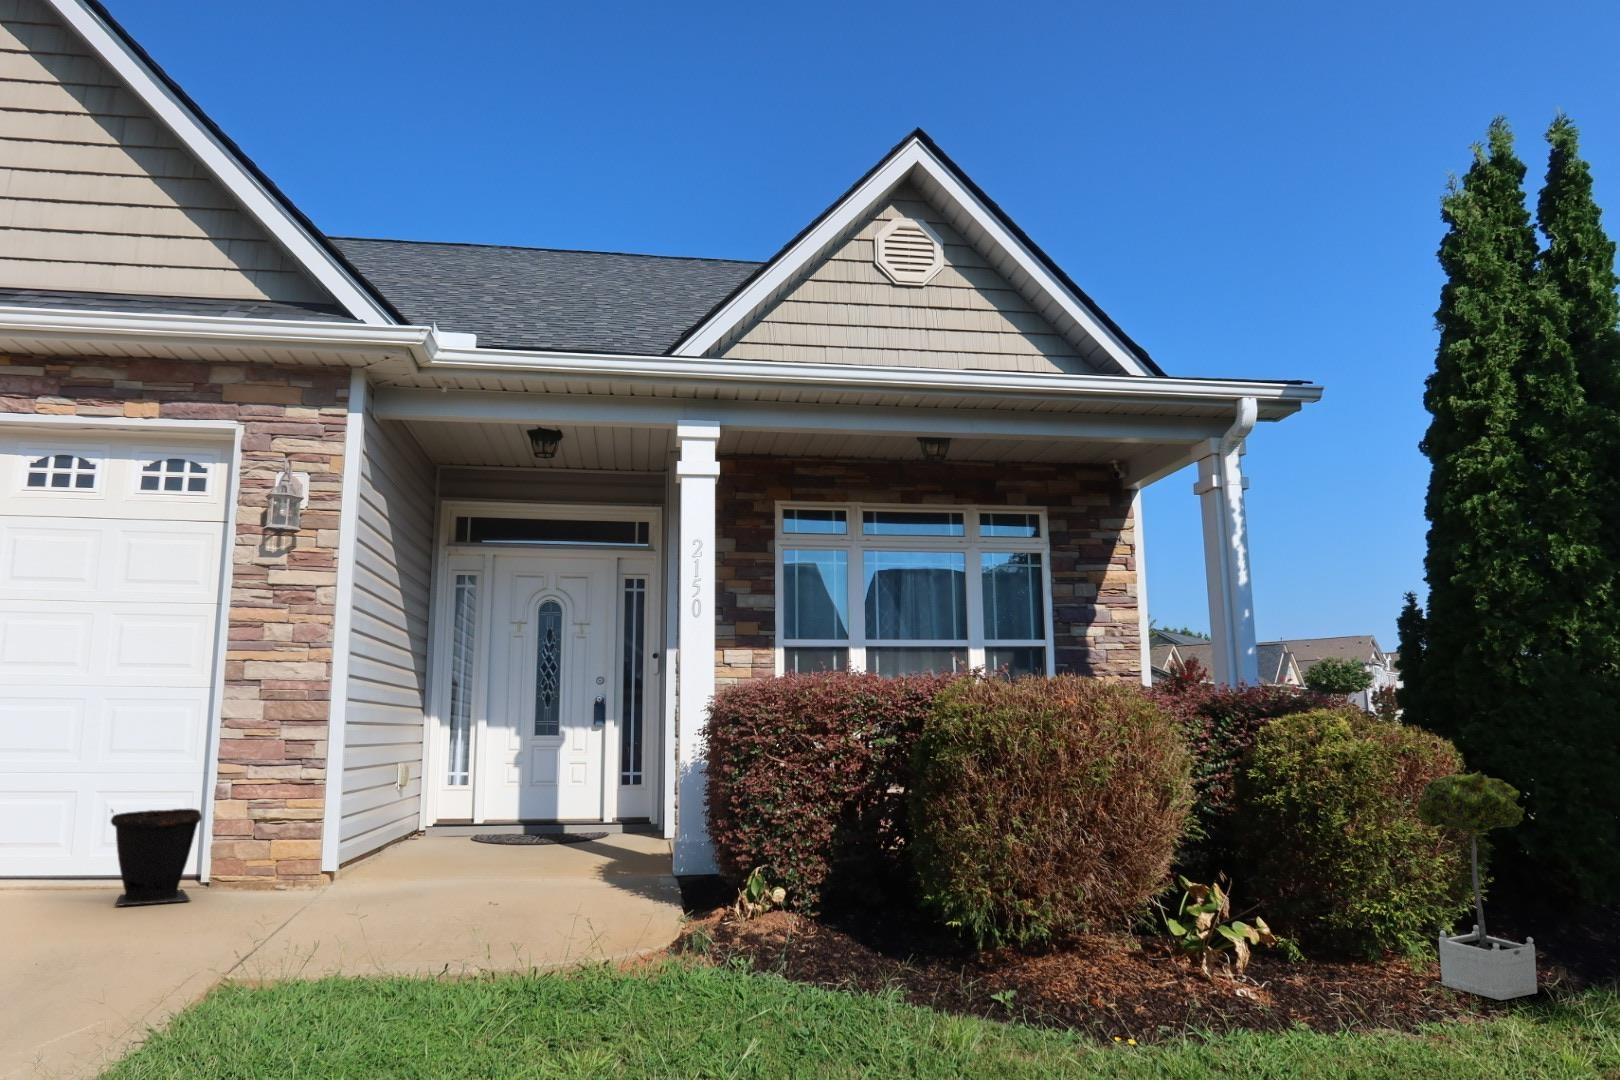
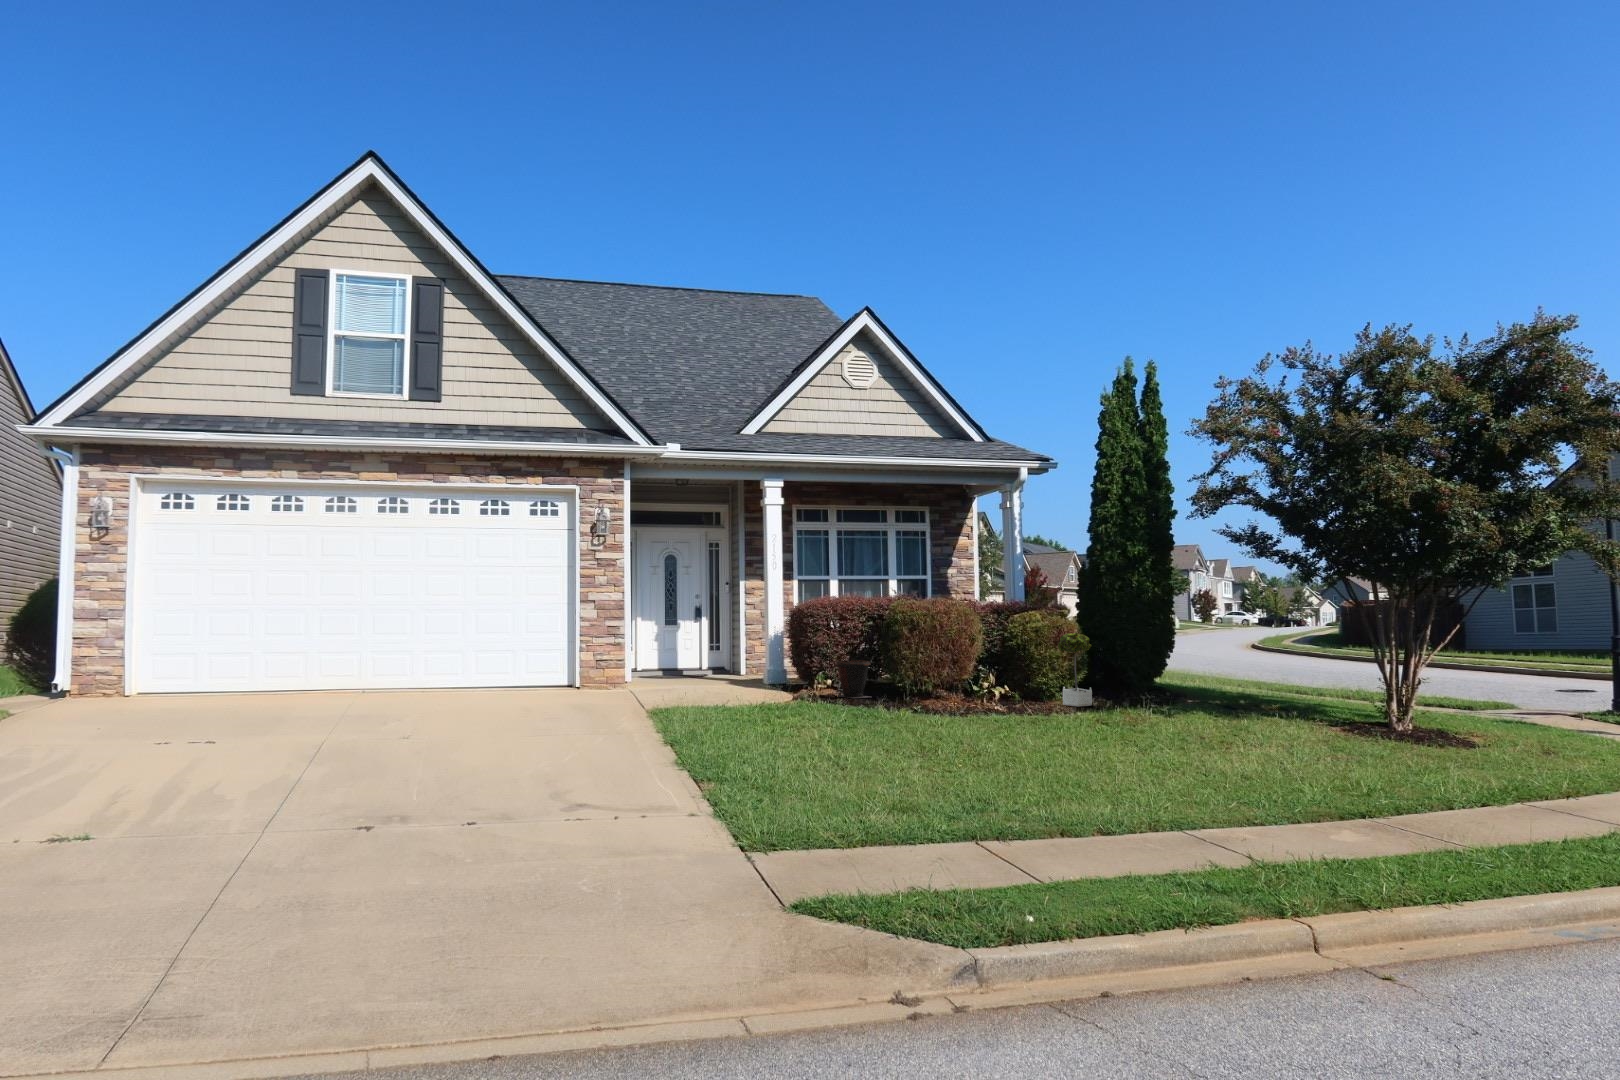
bucket: present [111,808,202,906] -> present [837,660,871,698]

